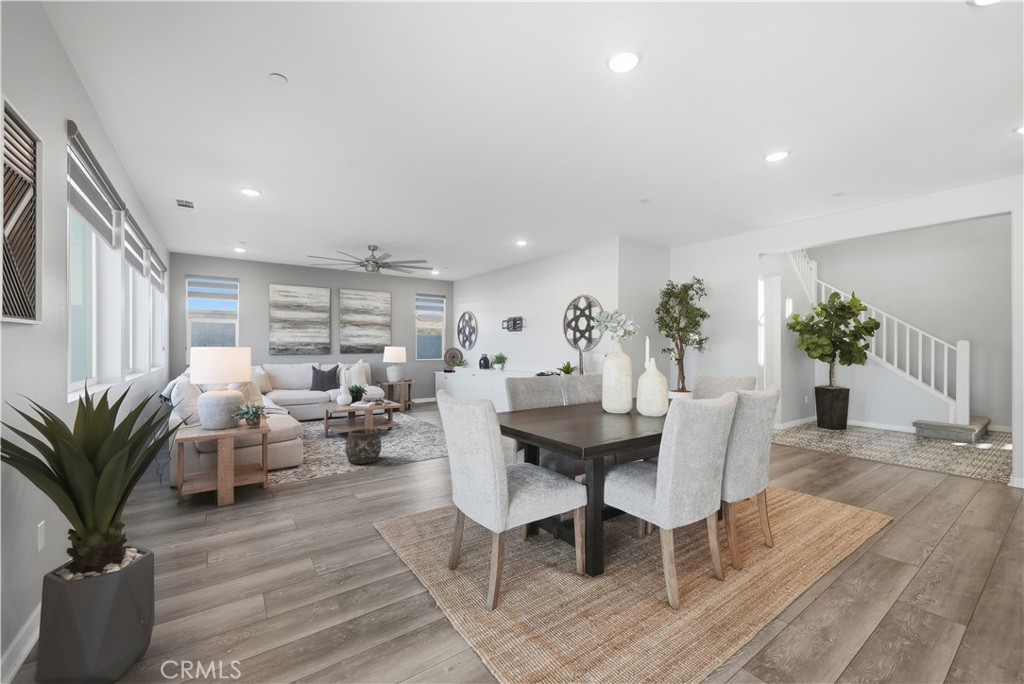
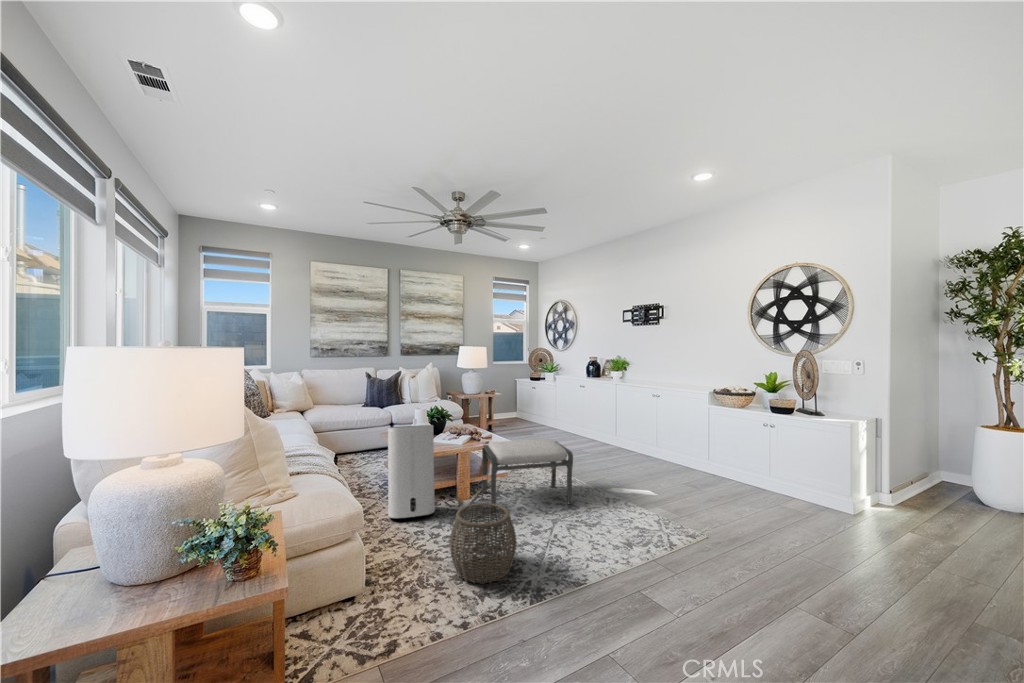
air purifier: none [318,393,347,446] -> present [388,425,435,518]
ottoman: none [381,403,433,443] -> present [482,439,573,511]

